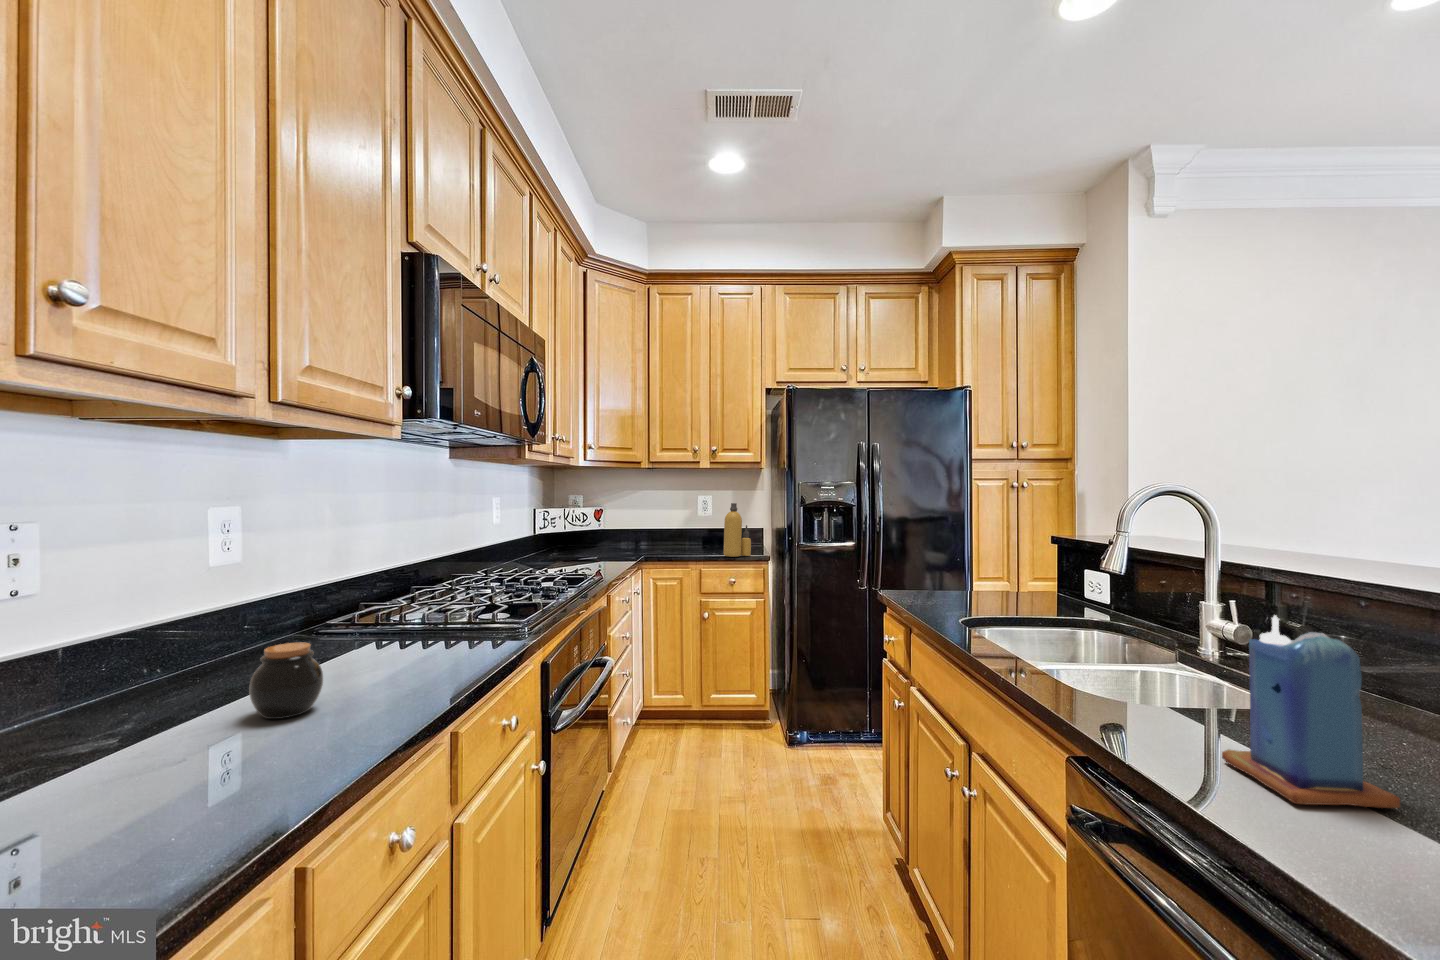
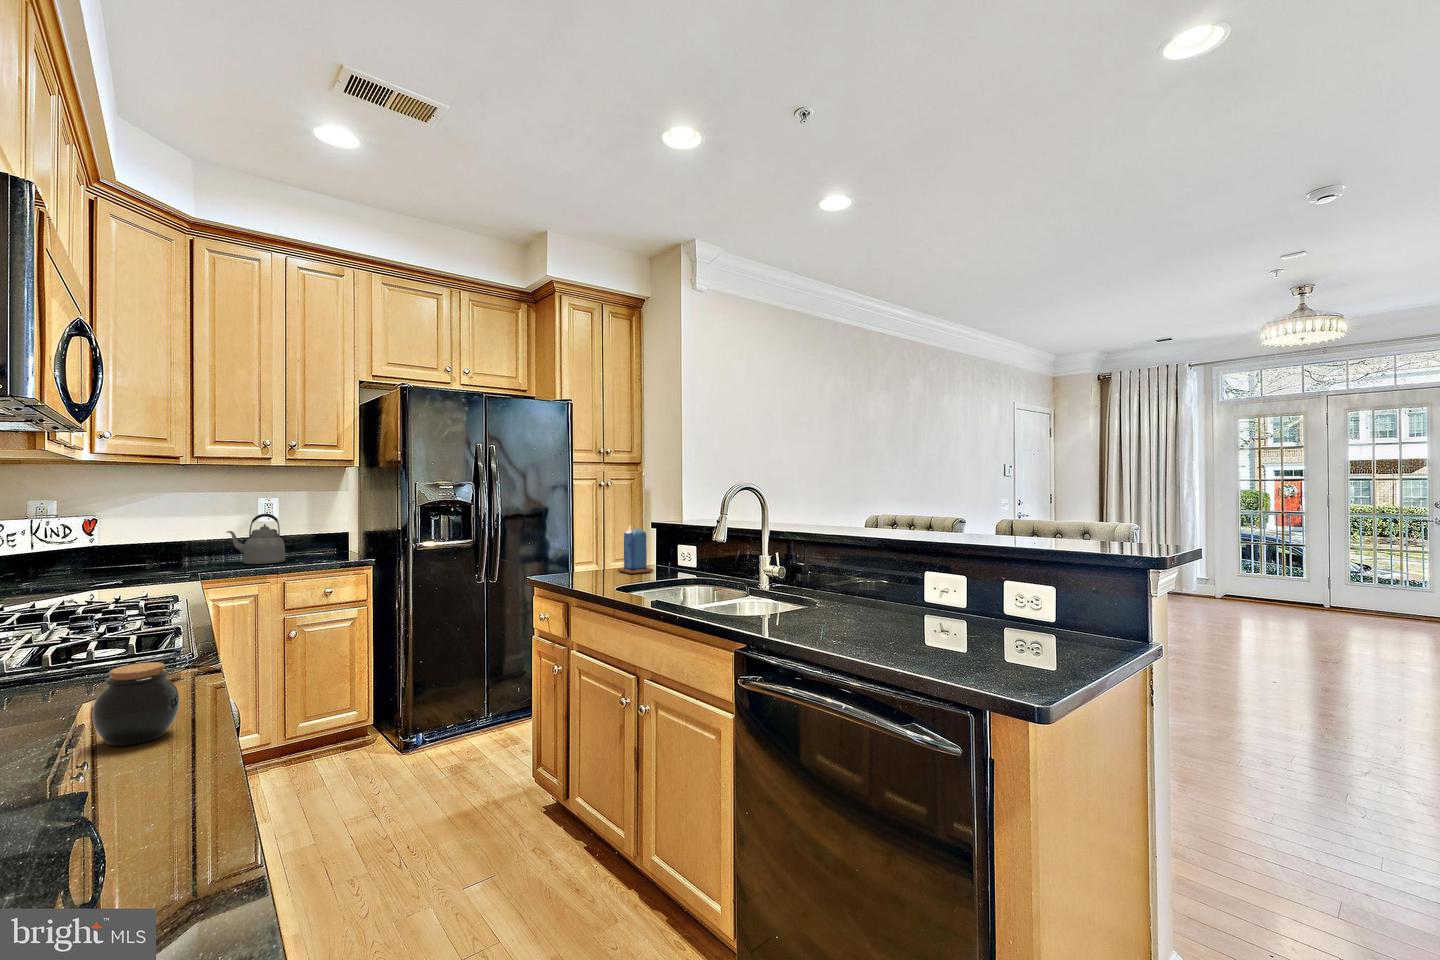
bottle: present [724,503,751,557] -> none [314,506,347,566]
kettle: none [675,509,713,551] -> present [226,514,285,564]
candle: present [1222,615,1400,808] -> present [617,526,653,574]

